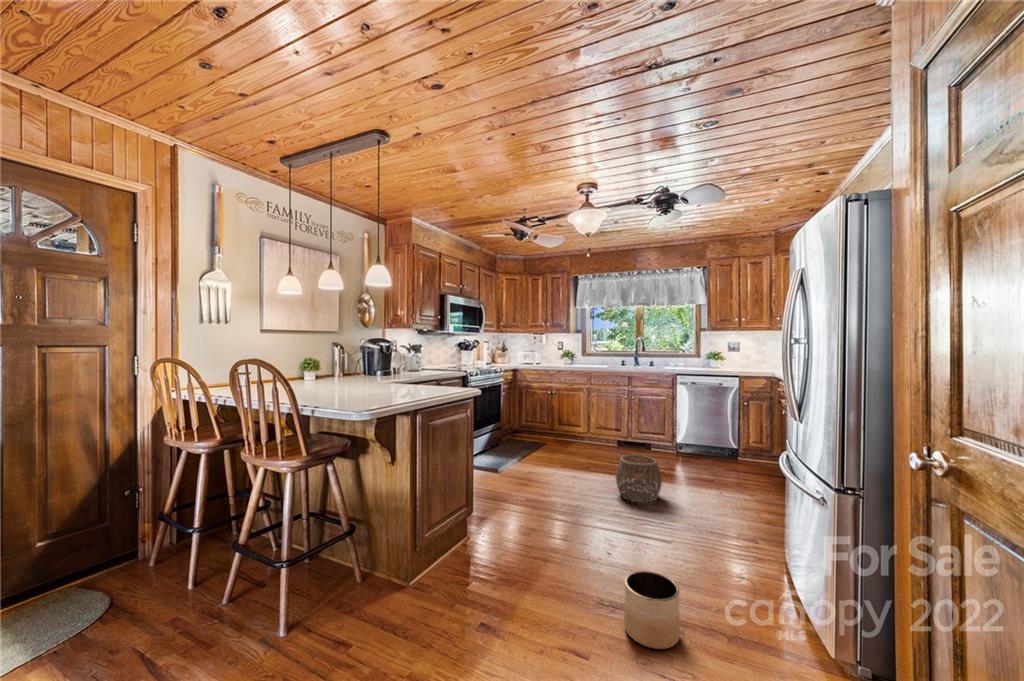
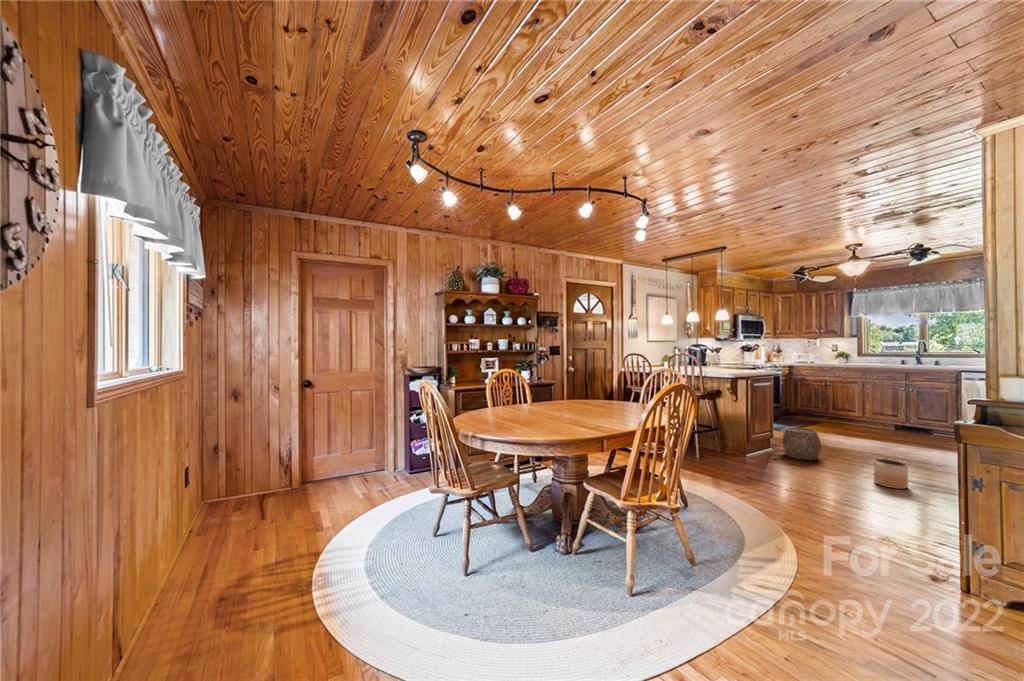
woven basket: present [616,455,662,503] -> present [782,427,821,460]

